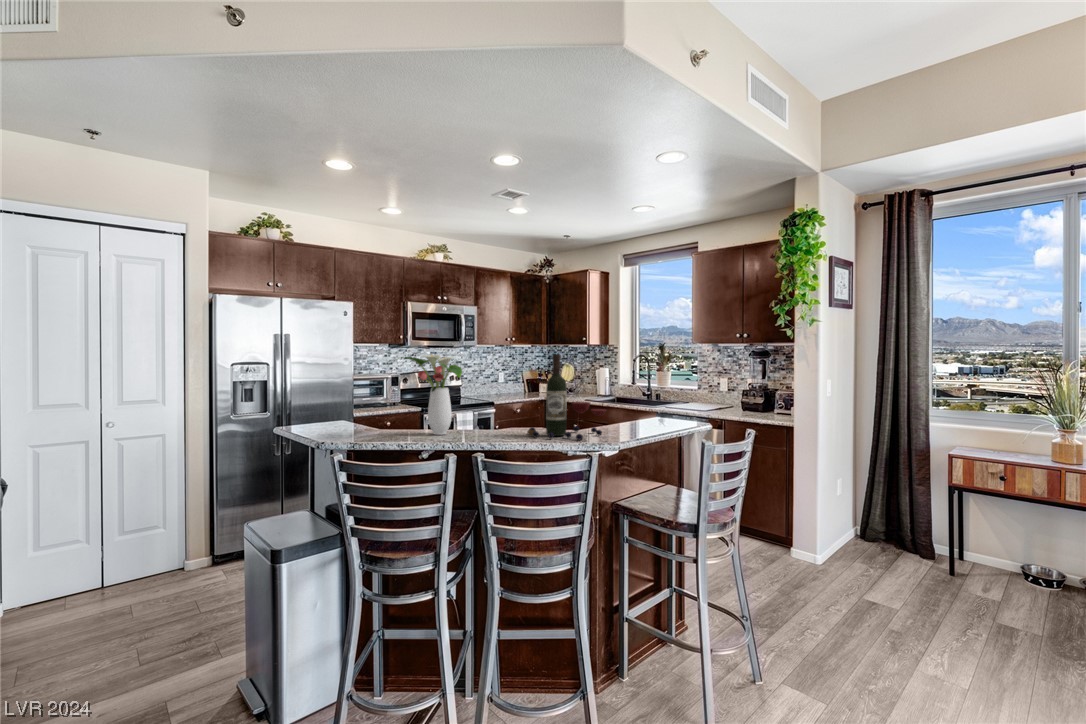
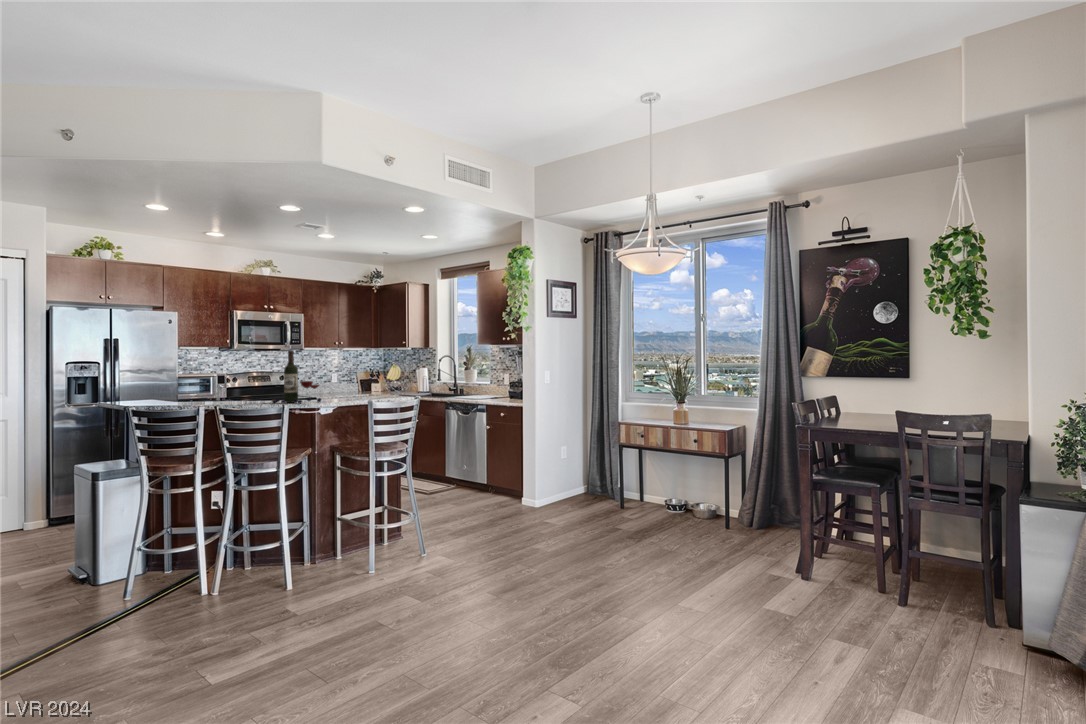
flower arrangement: present [406,354,462,435] -> none [179,351,227,404]

